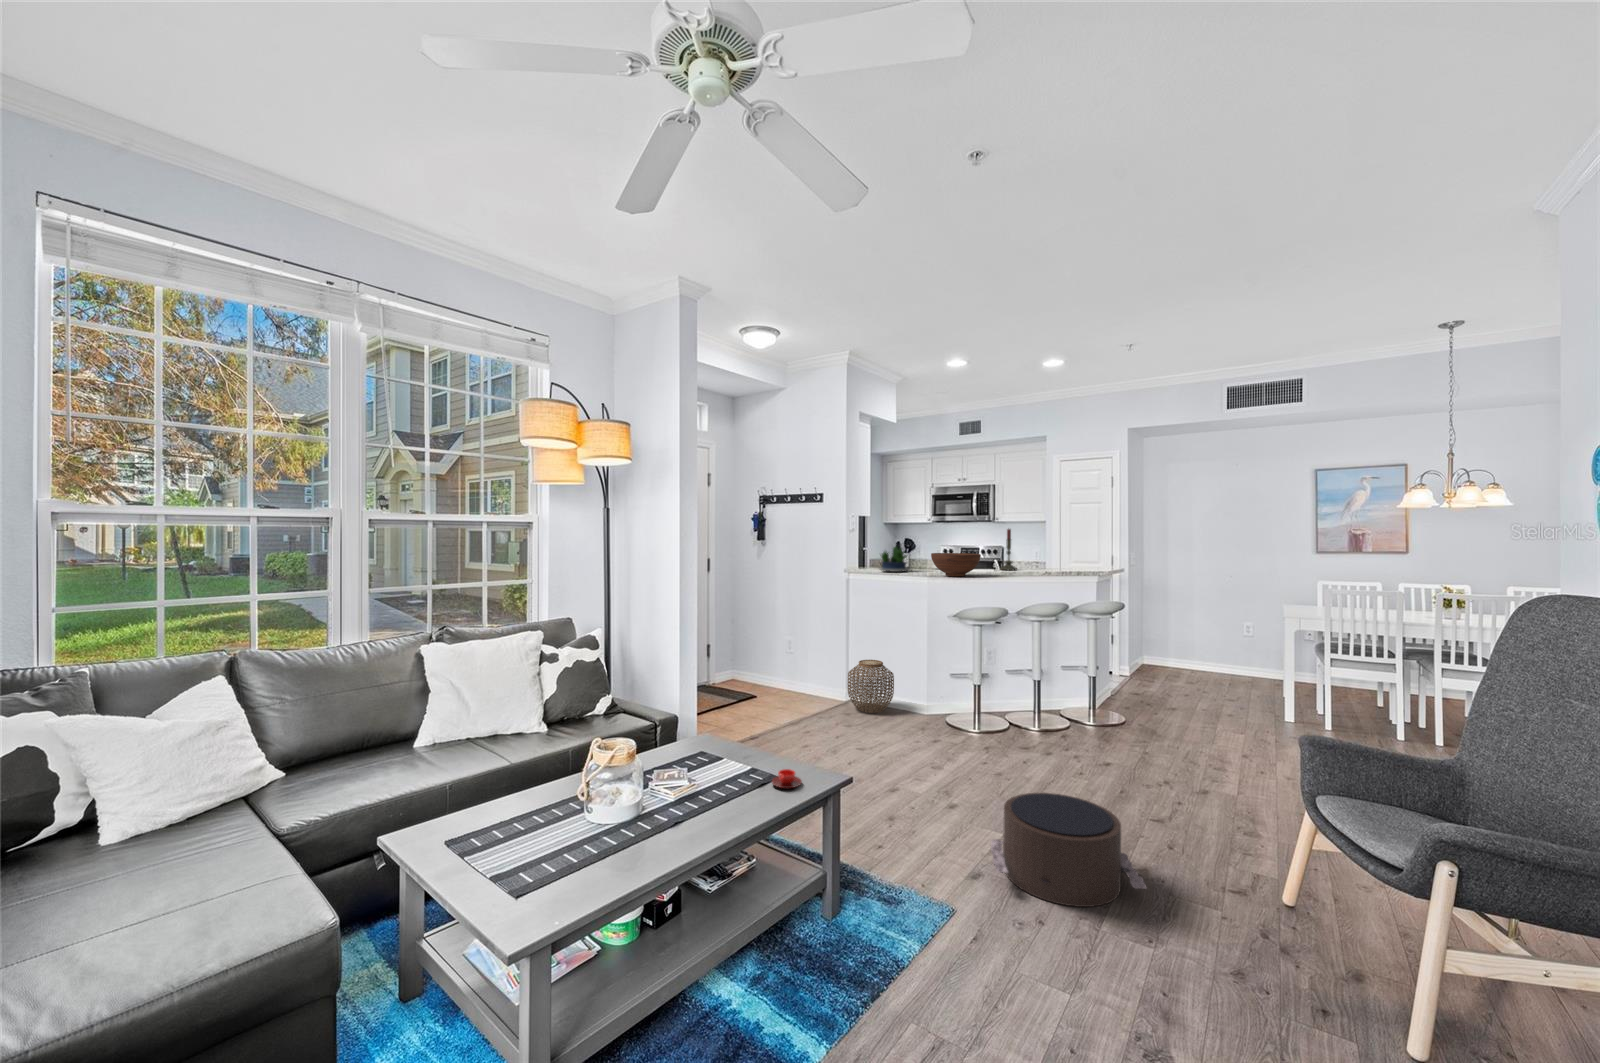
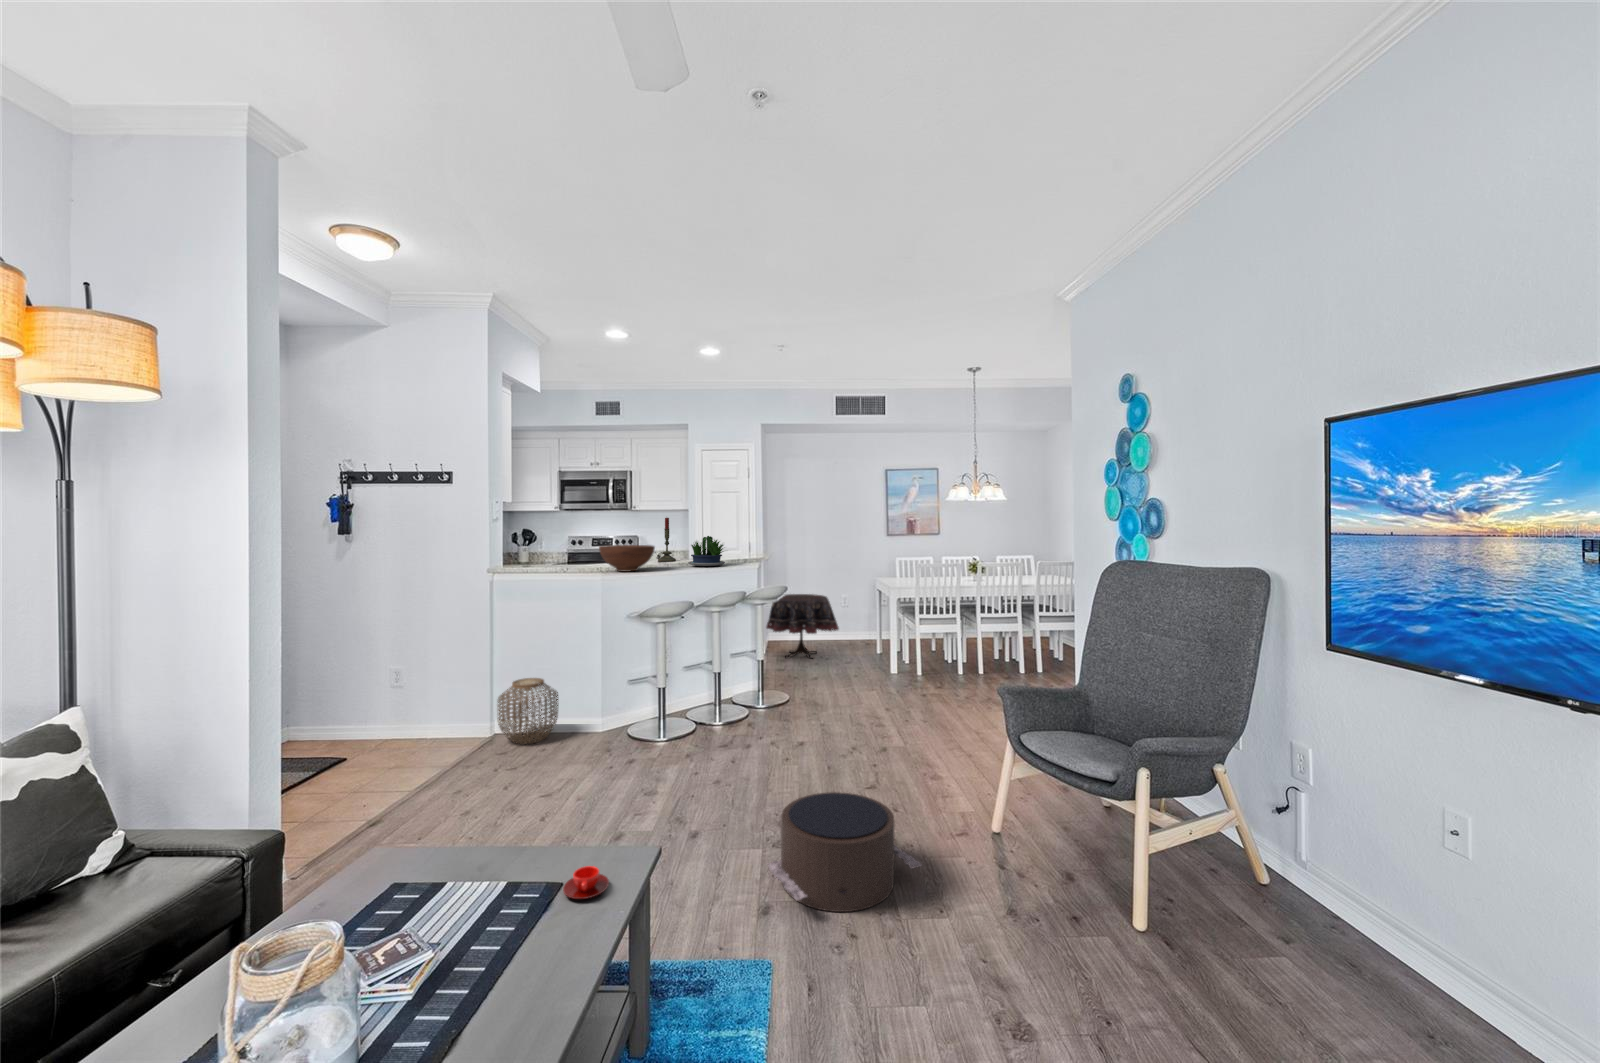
potted plant: present [879,546,909,572] -> present [688,536,725,566]
side table: none [1132,613,1223,688] -> present [766,594,839,658]

